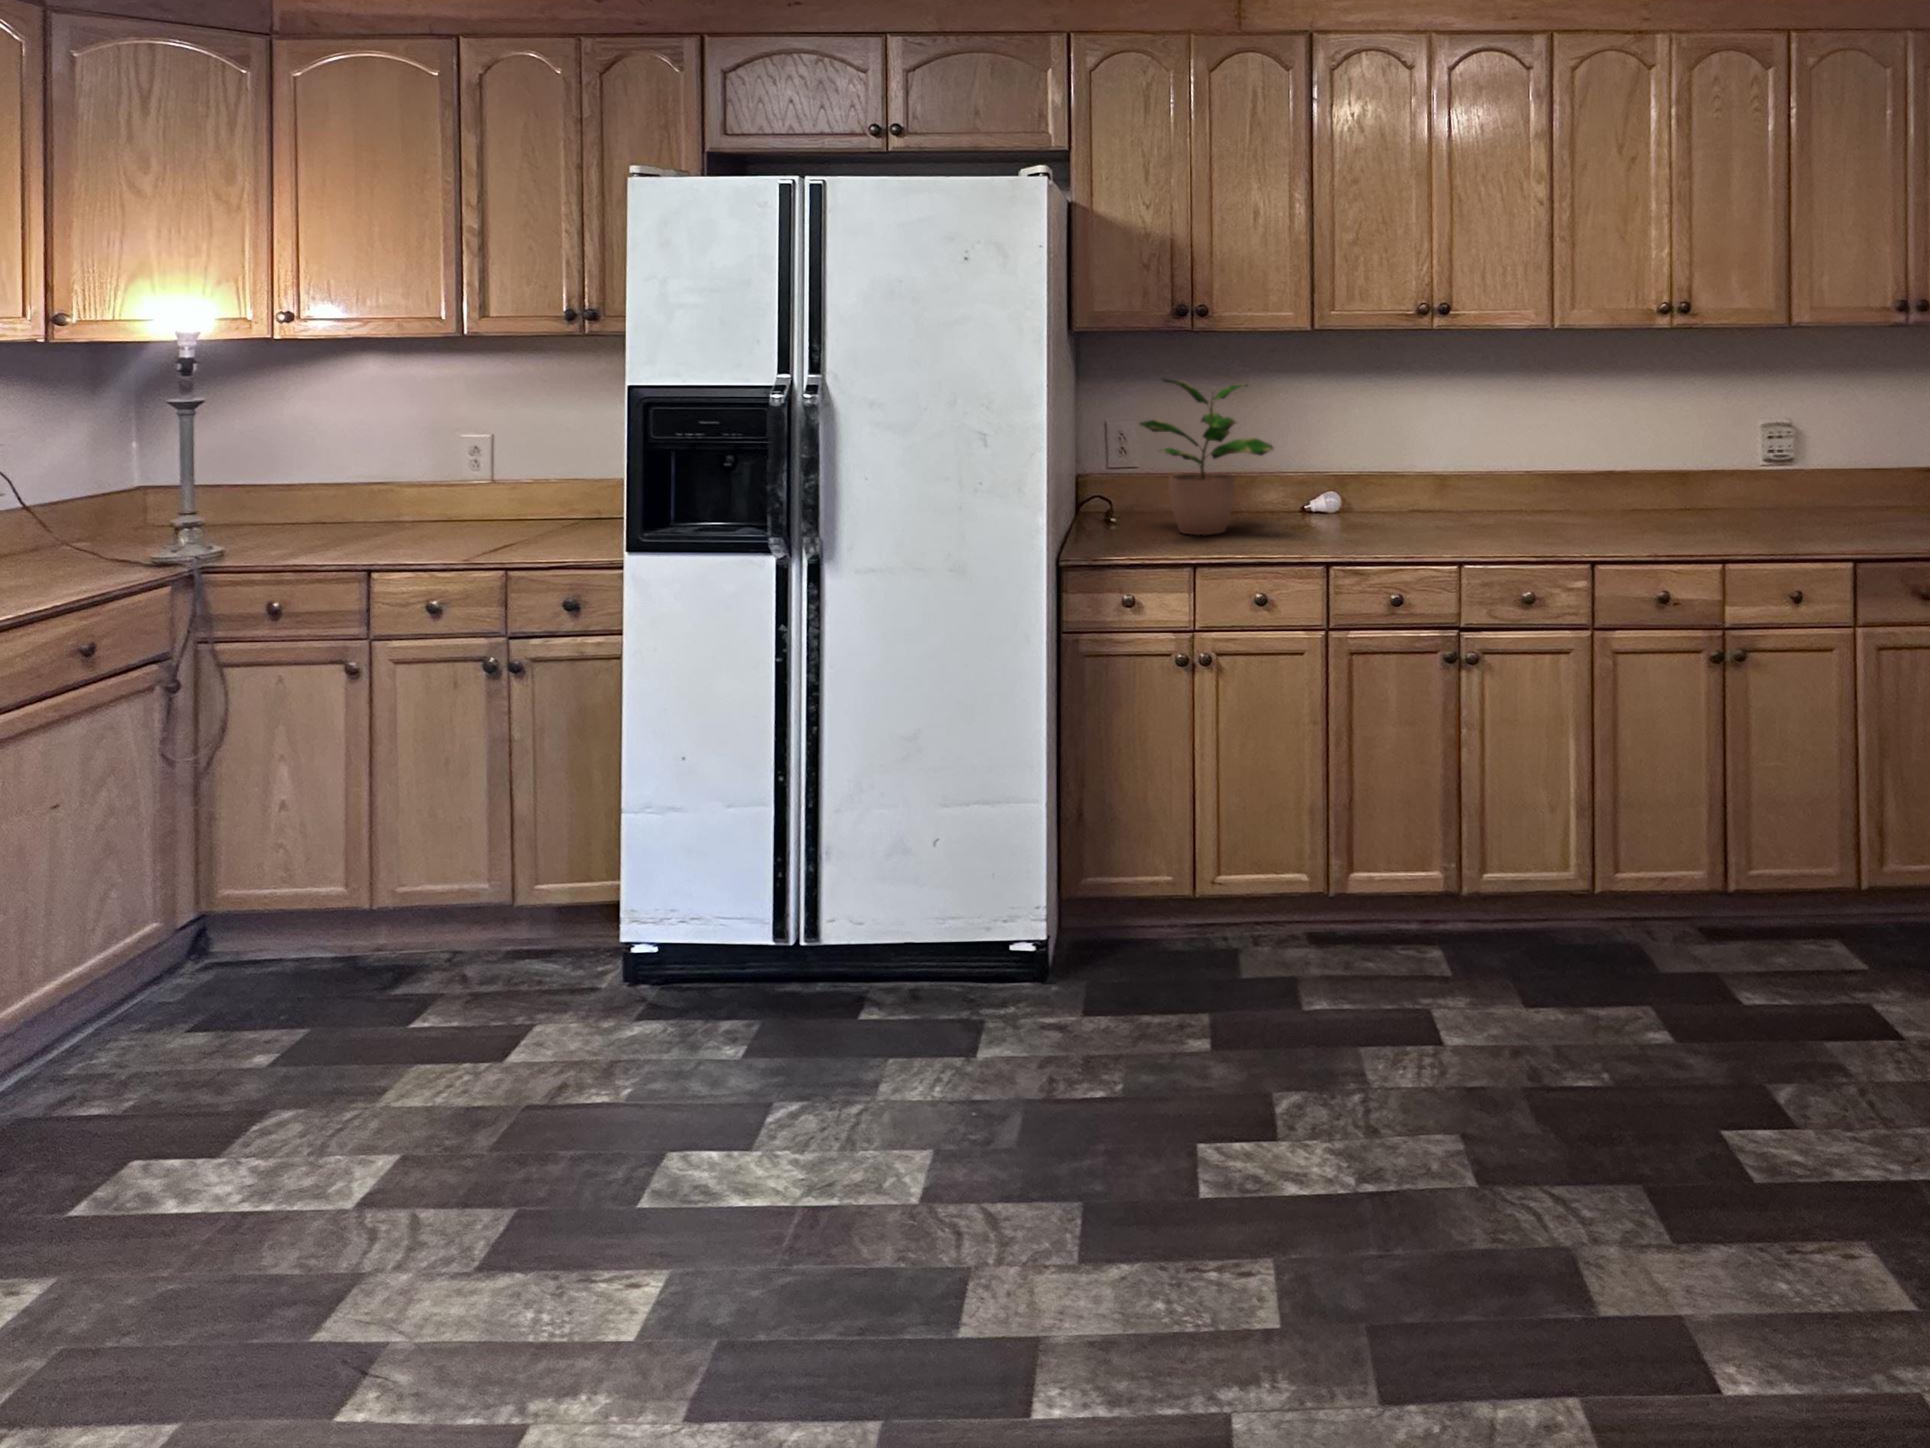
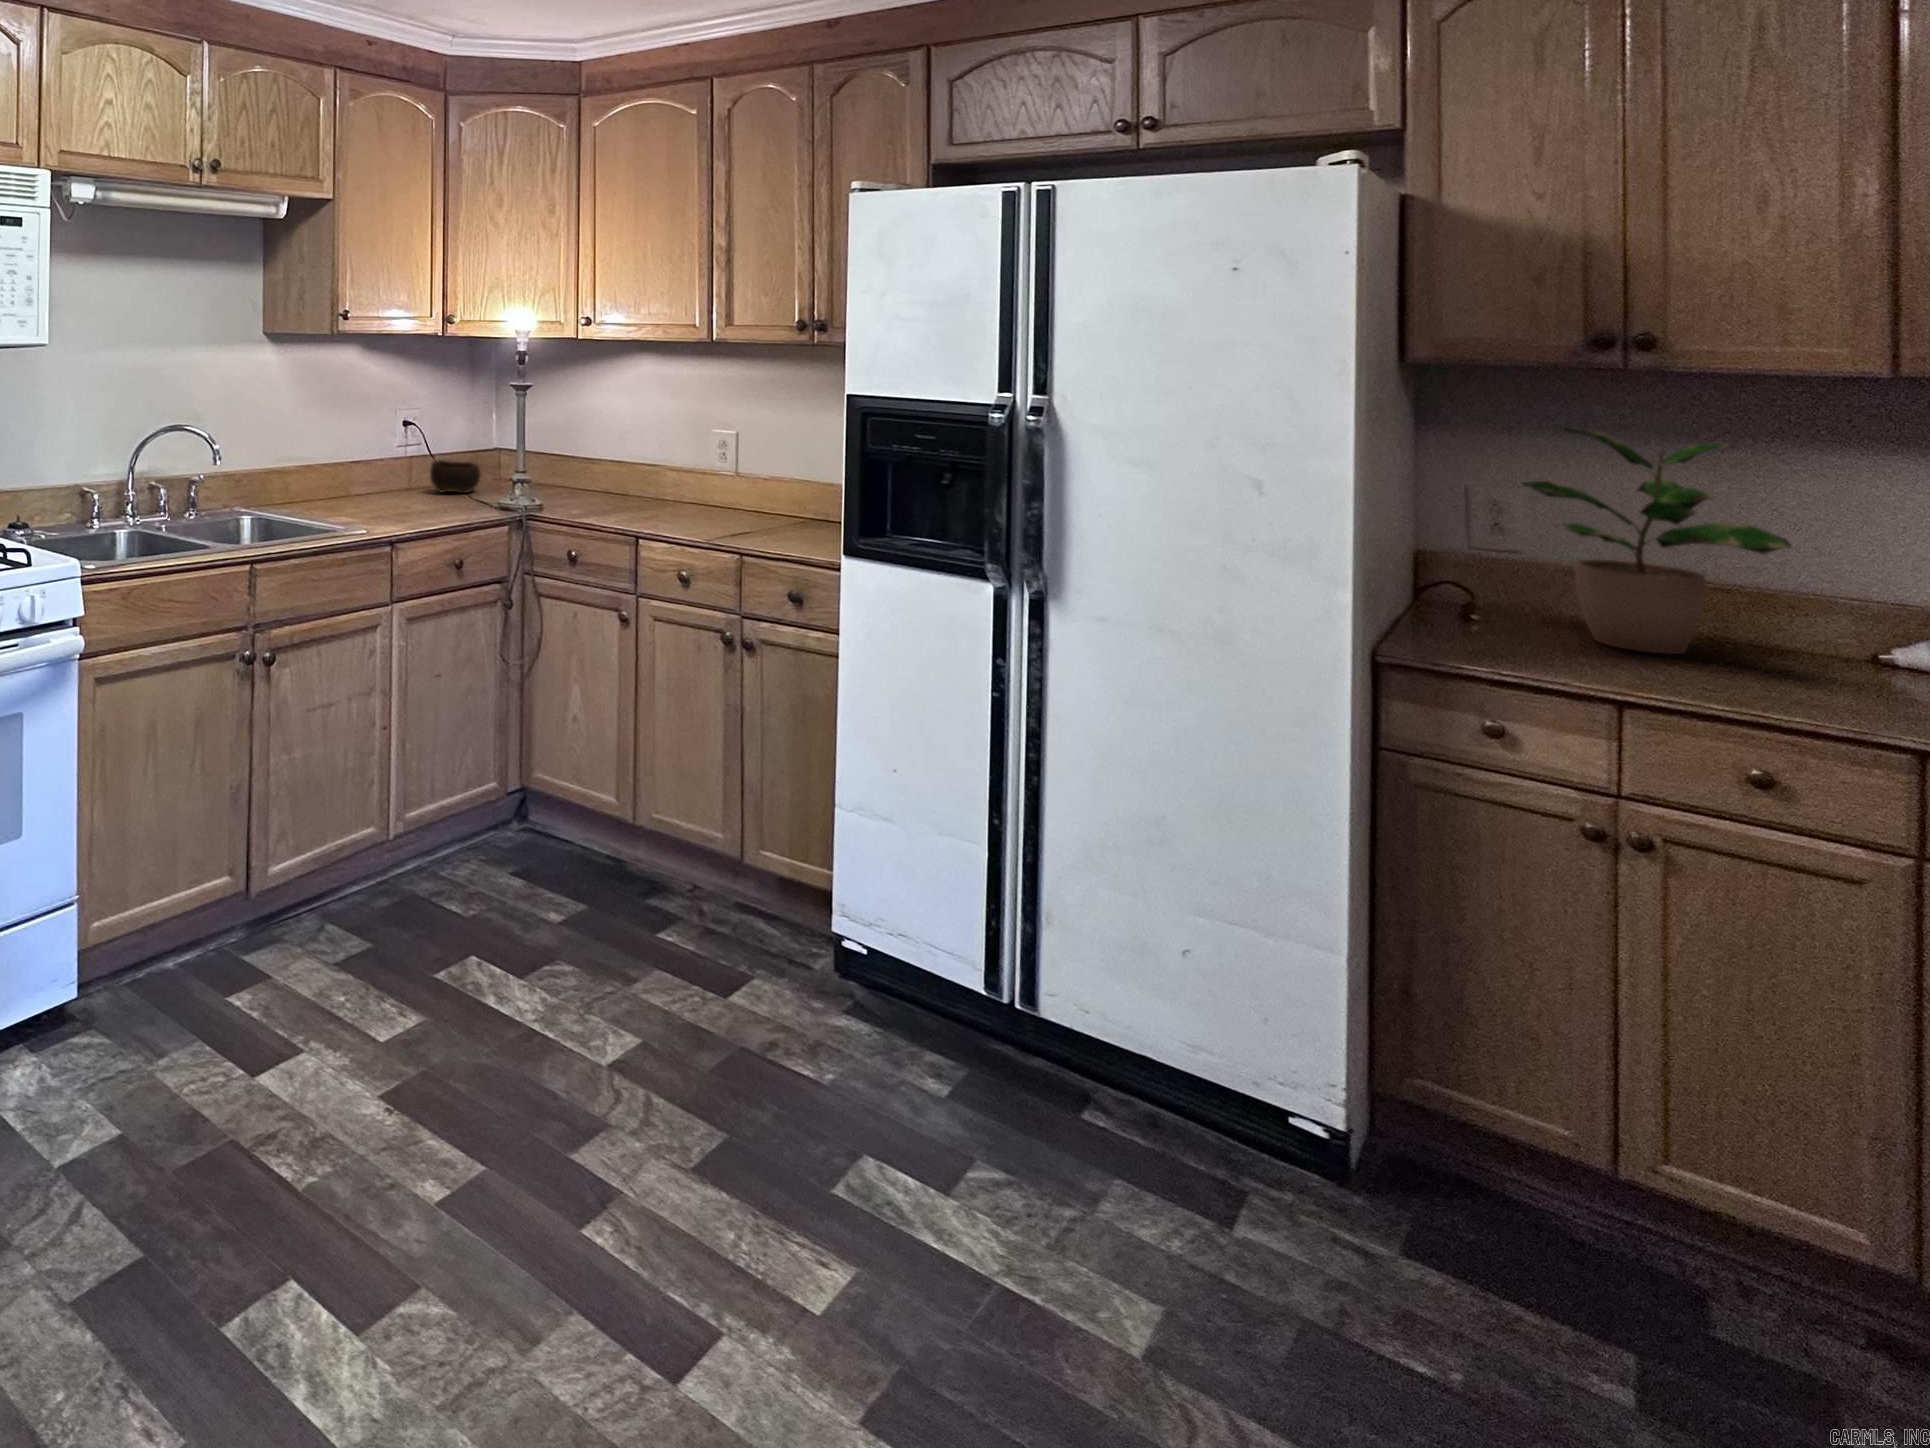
bowl: none [22,513,110,559] -> present [430,460,480,493]

